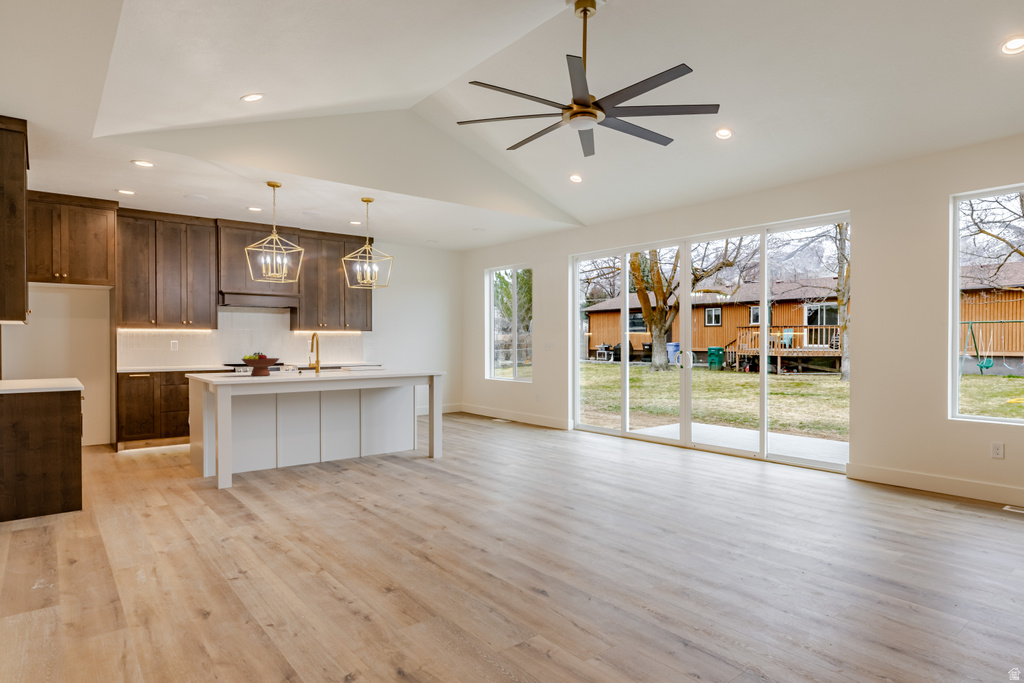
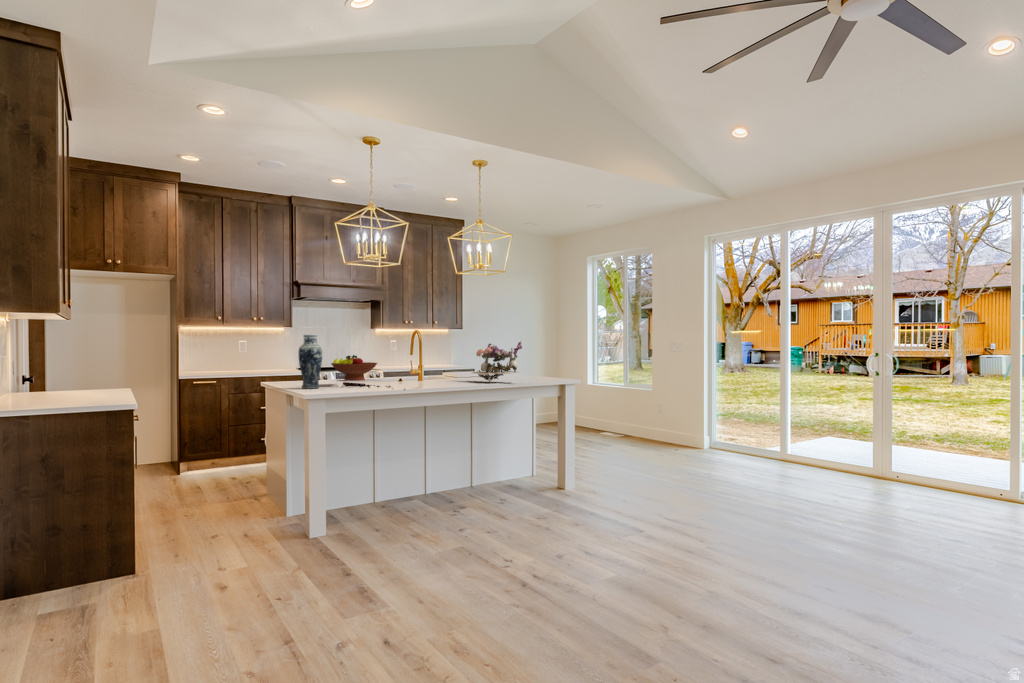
vase: none [213,336,232,378] -> present [298,335,322,389]
flower arrangement: none [356,342,397,374] -> present [473,341,522,382]

